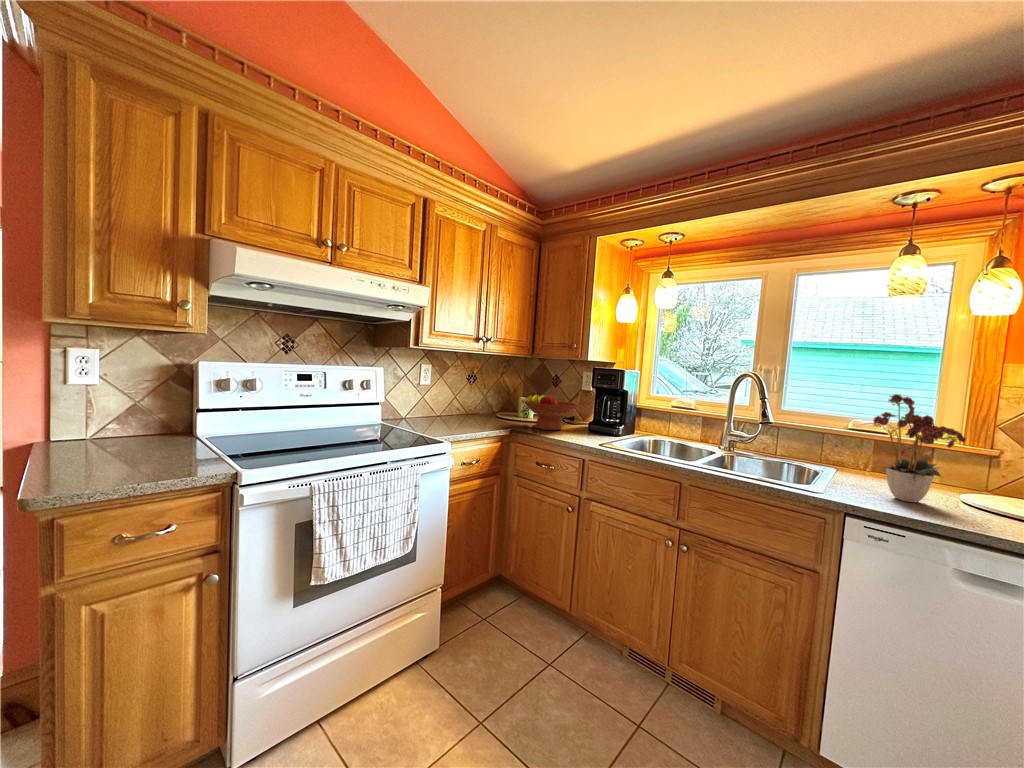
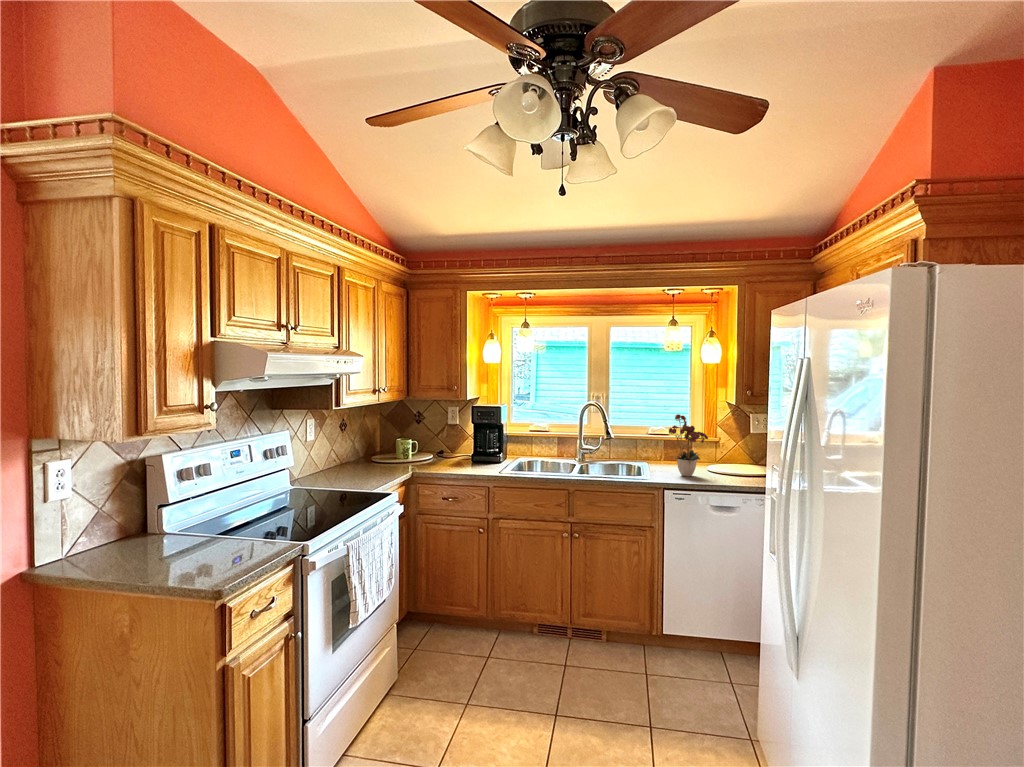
fruit bowl: present [523,392,578,430] -> none [407,430,461,467]

